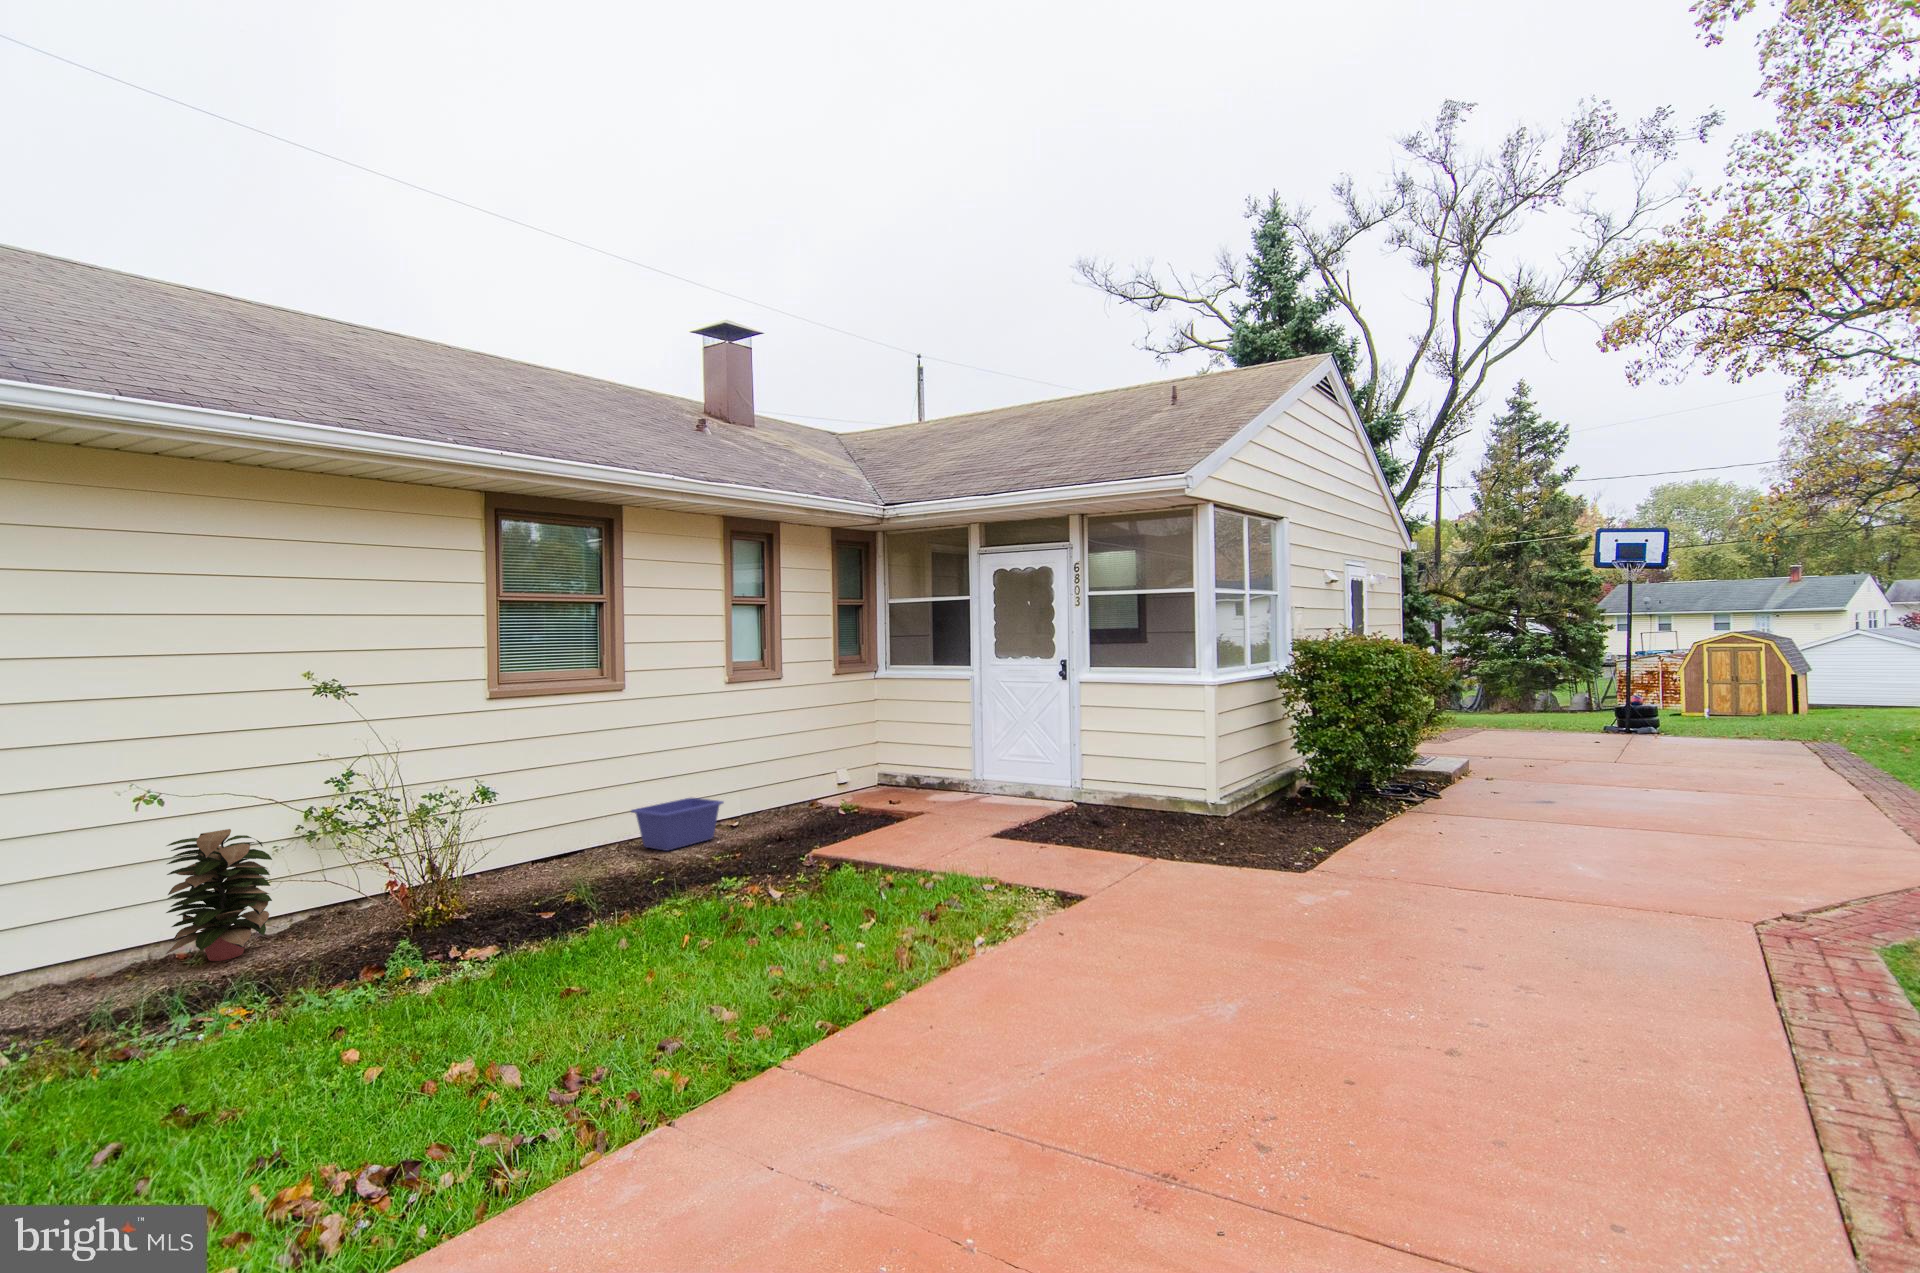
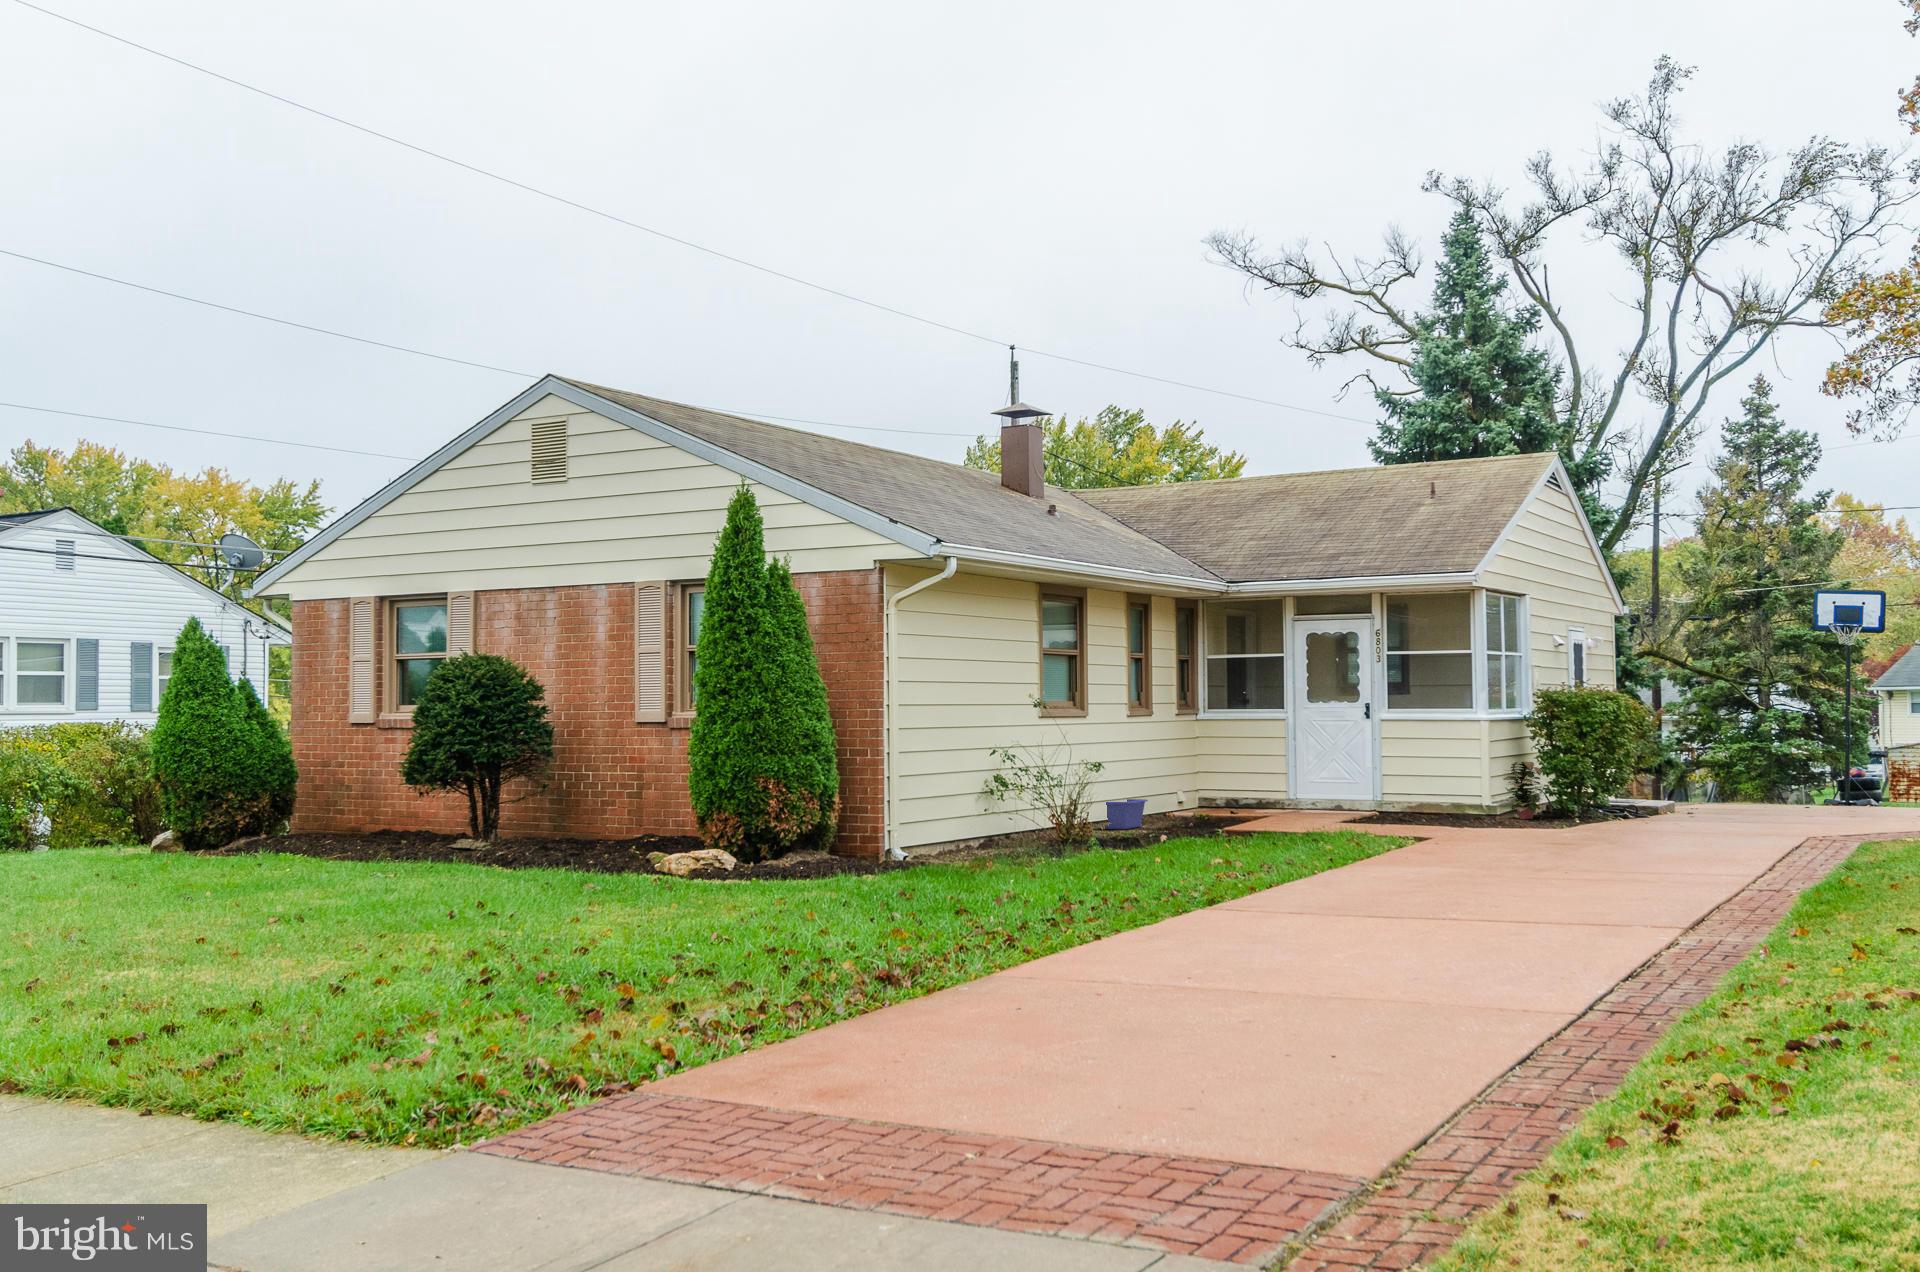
decorative plant: present [166,829,275,961] -> present [1503,762,1545,819]

